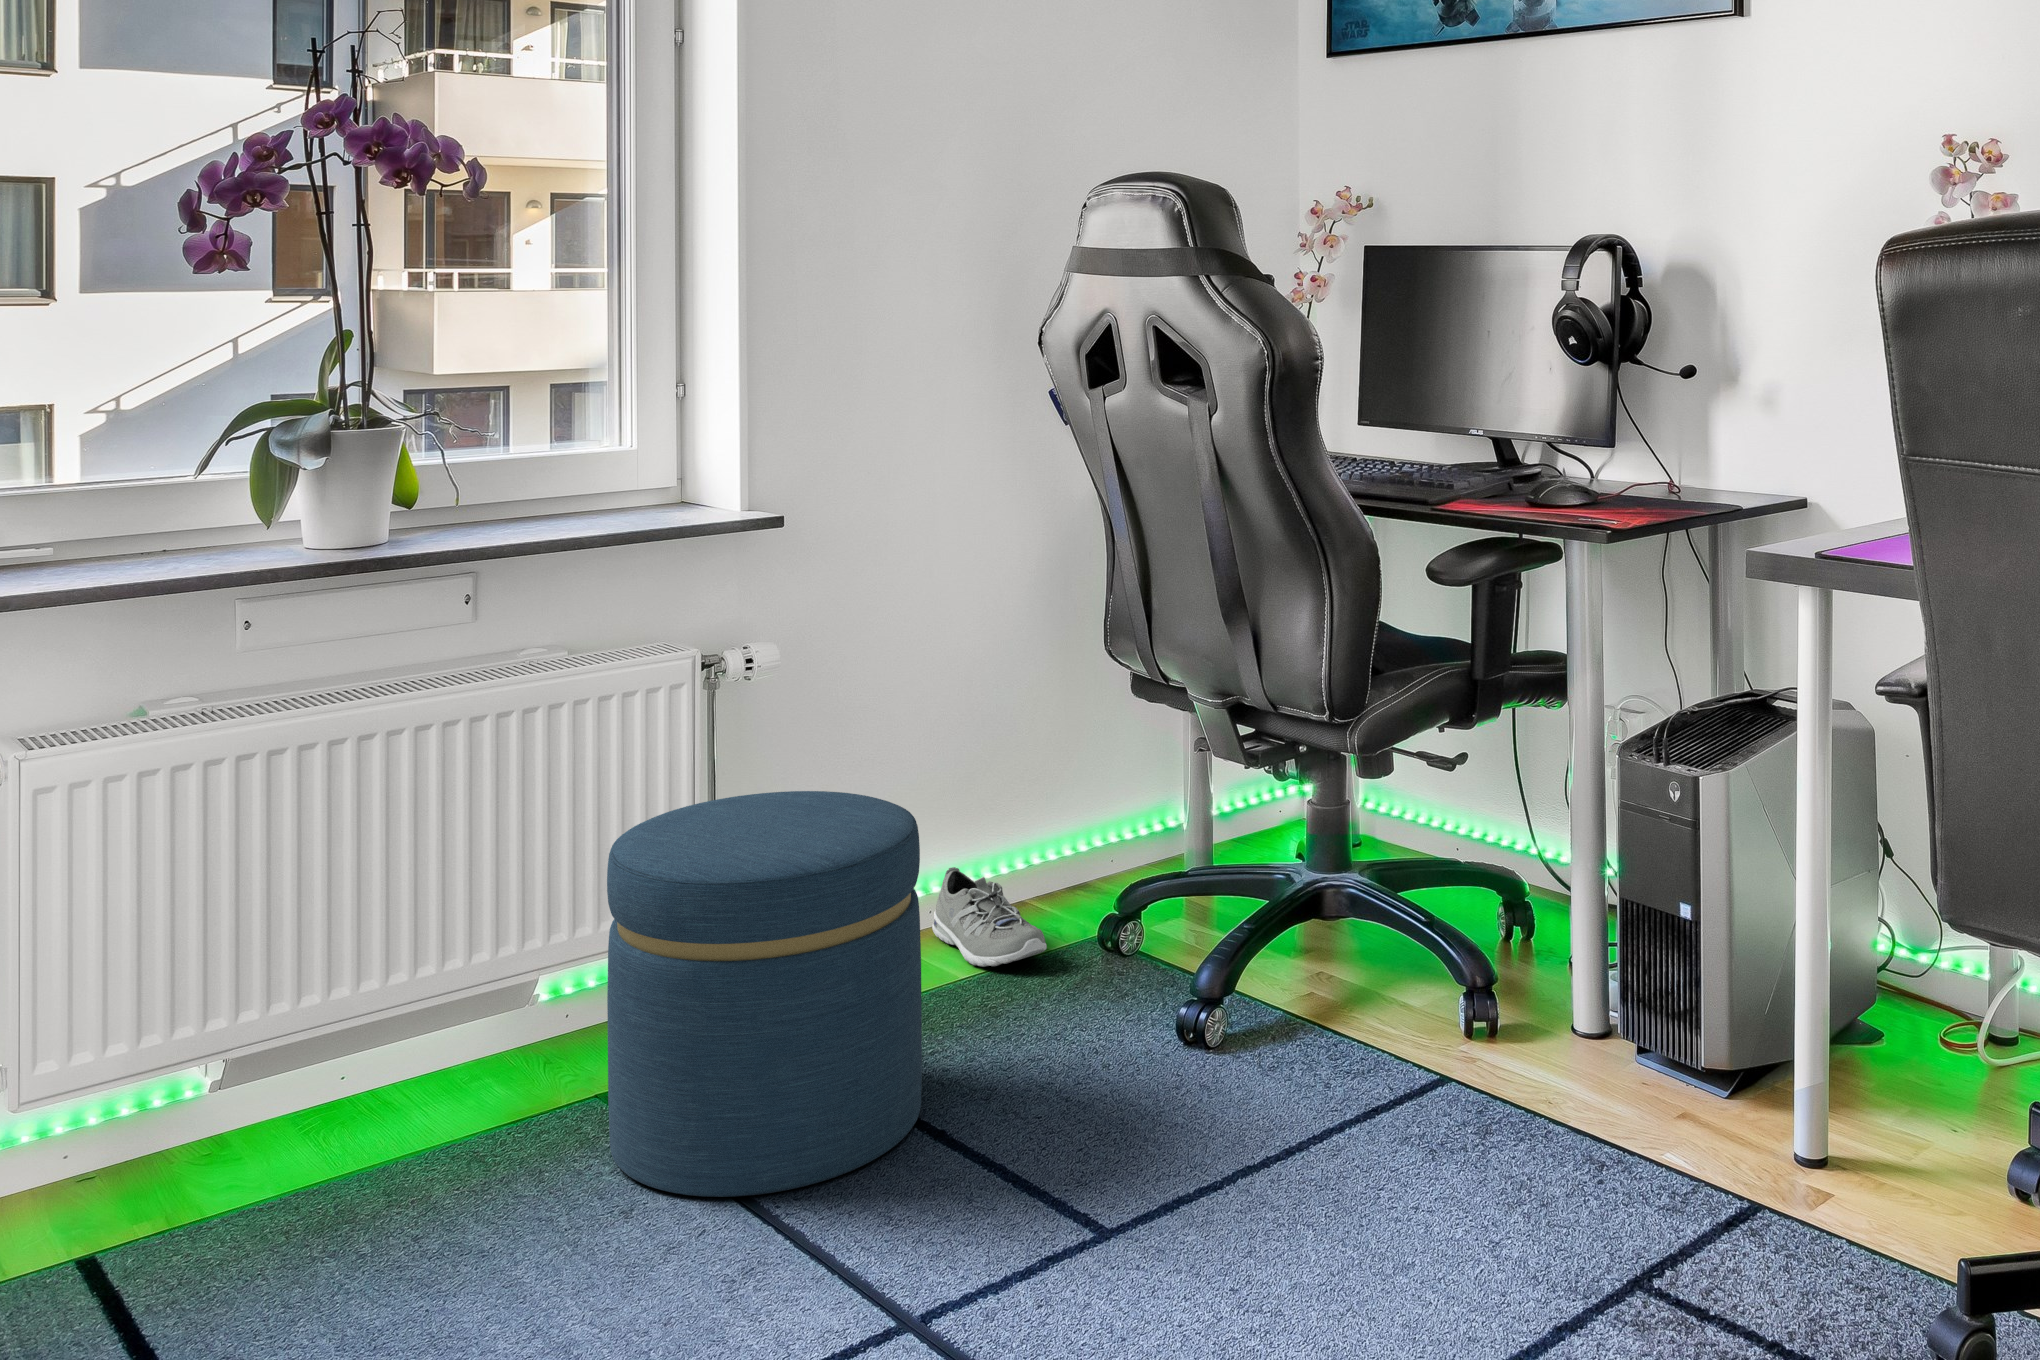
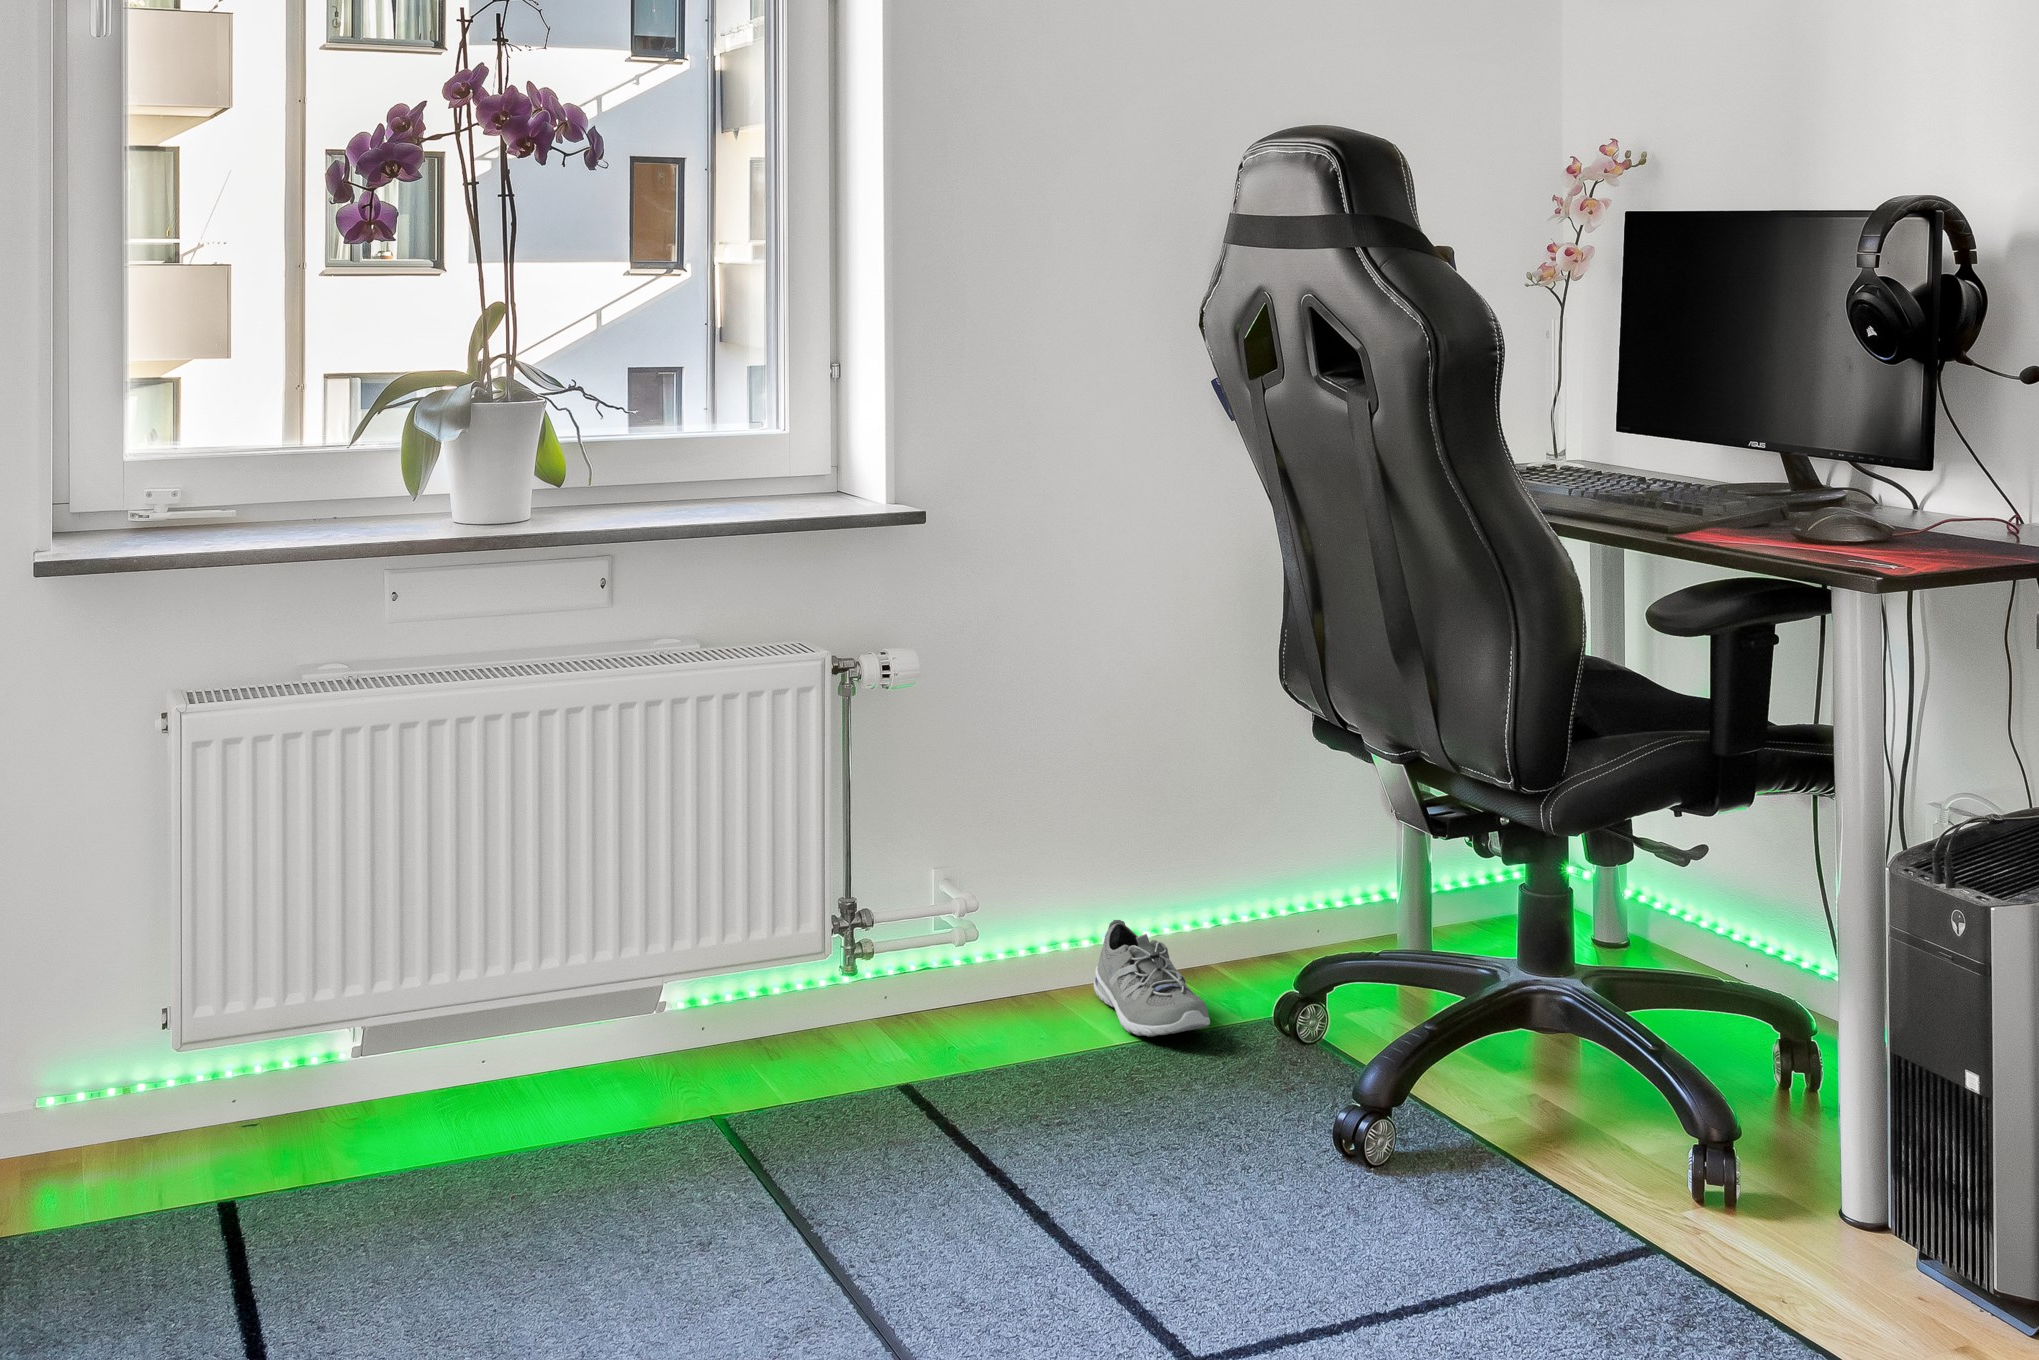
ottoman: present [607,791,922,1197] -> none [704,816,1030,1249]

